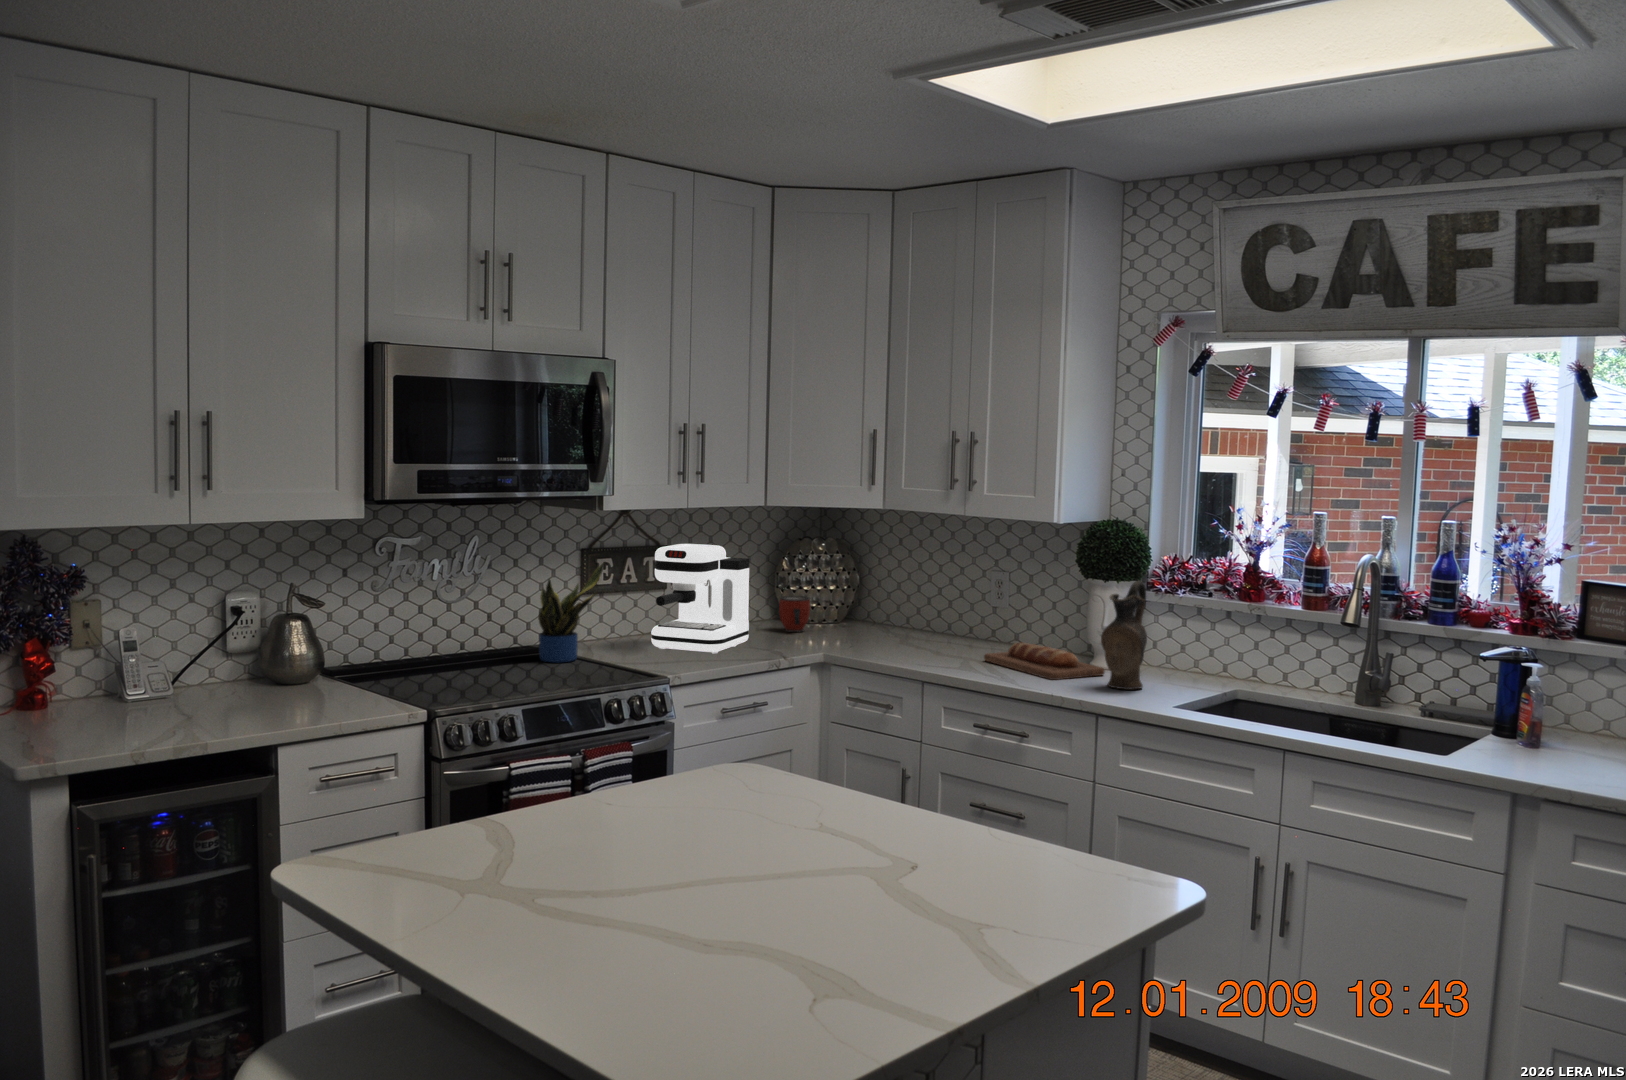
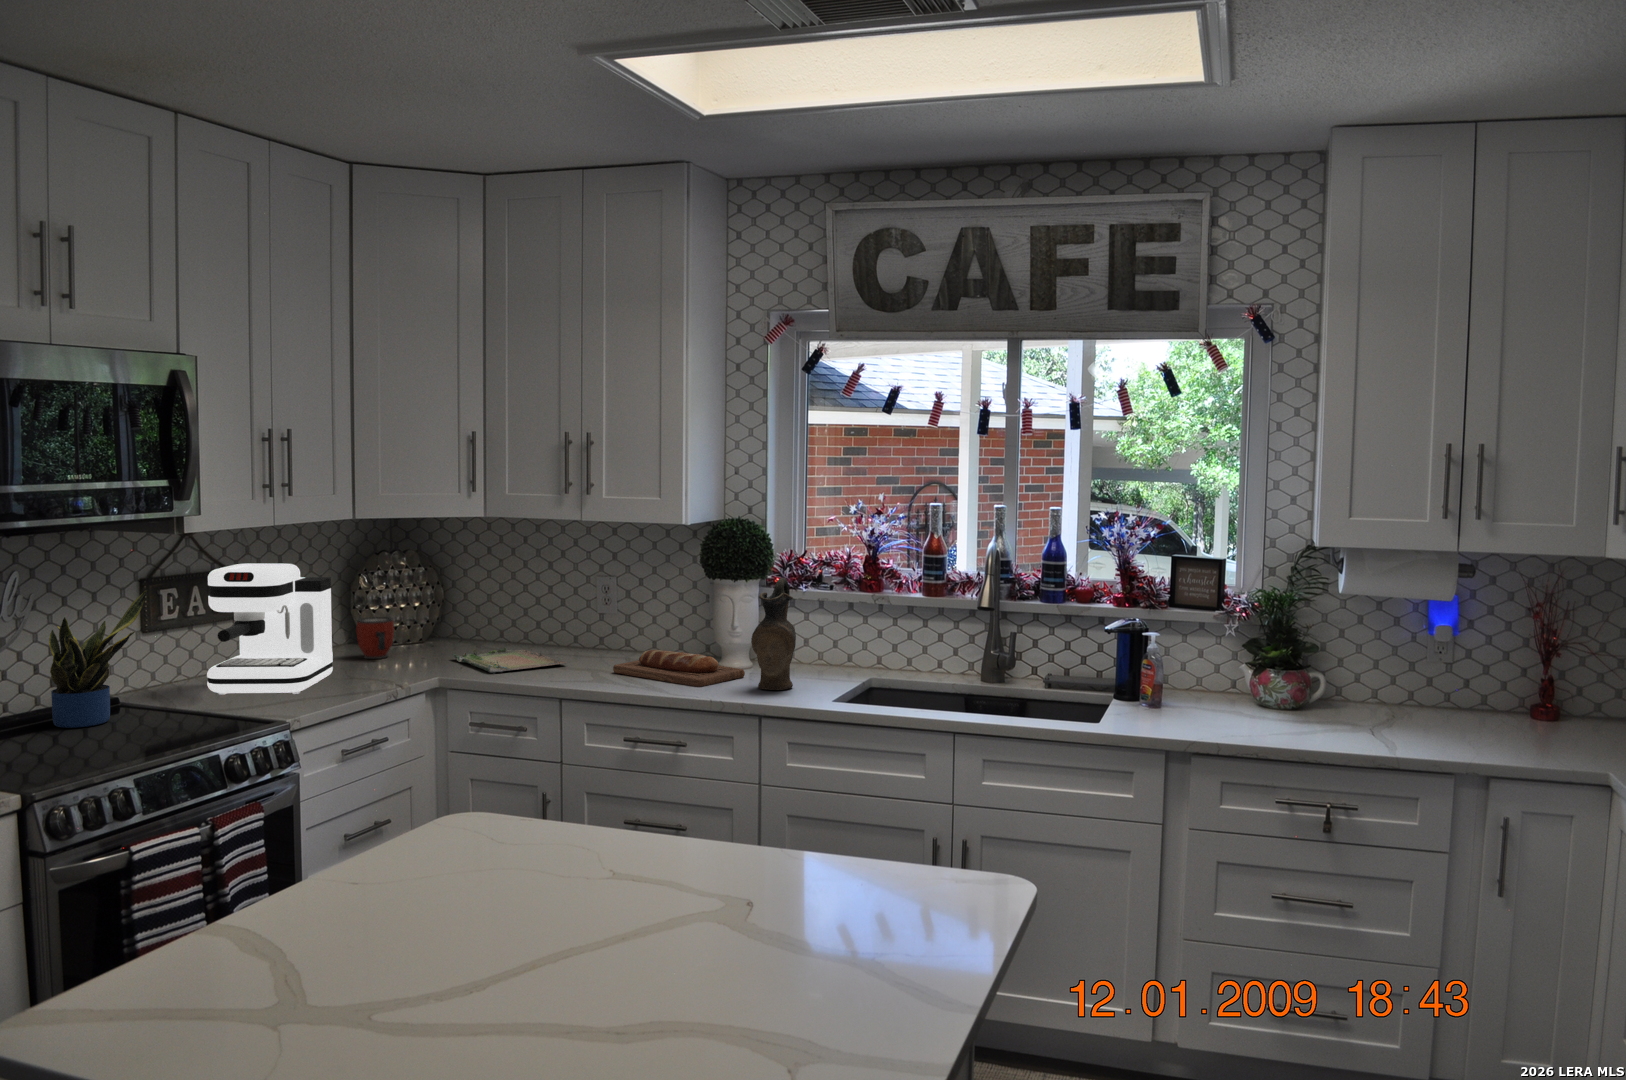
tray: none [854,626,948,652] -> present [453,644,567,674]

